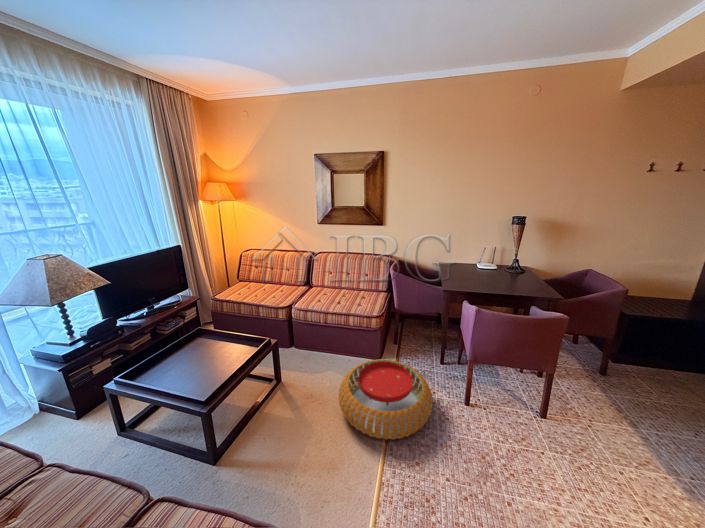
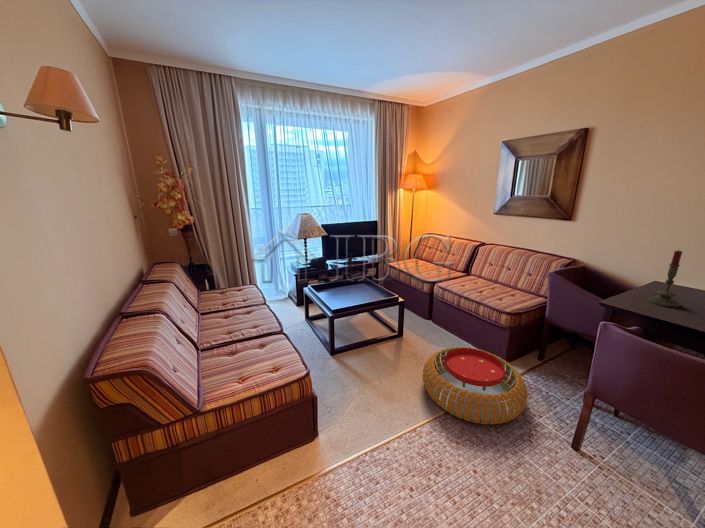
candle: none [457,244,473,282] -> present [649,250,682,307]

